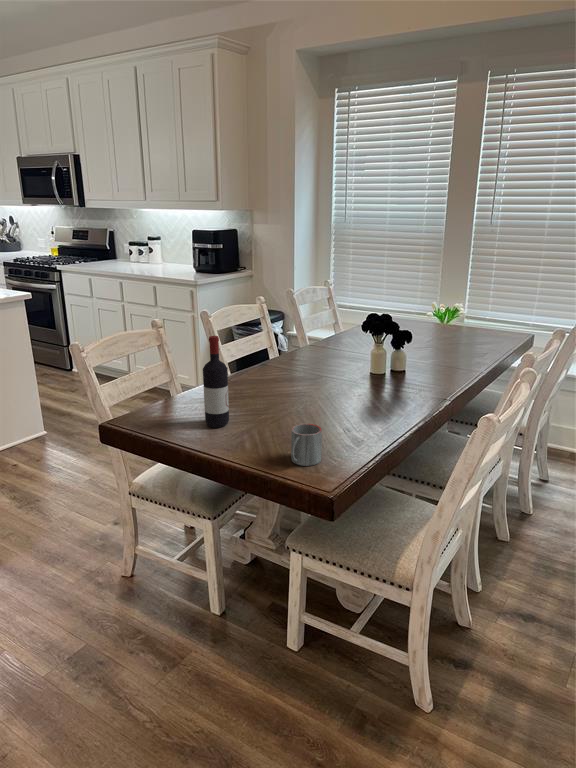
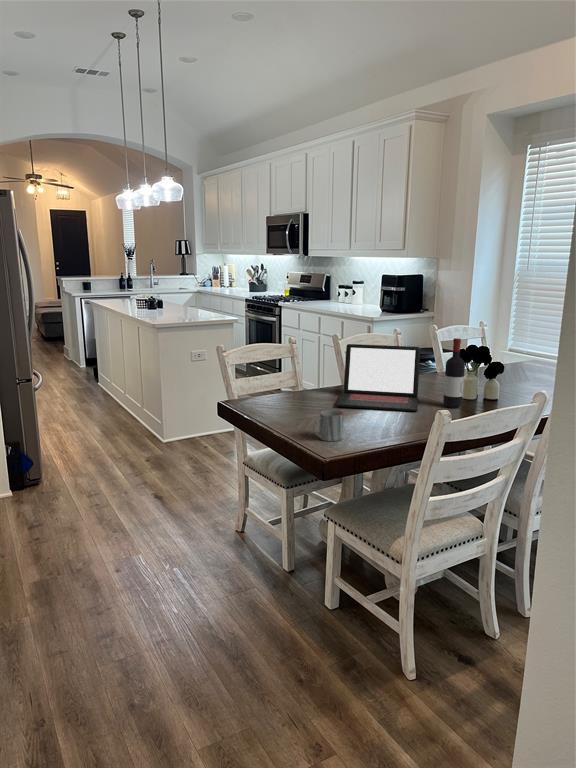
laptop: none [247,323,353,408] -> present [336,344,420,411]
wine bottle: present [203,336,229,428] -> present [443,338,465,408]

